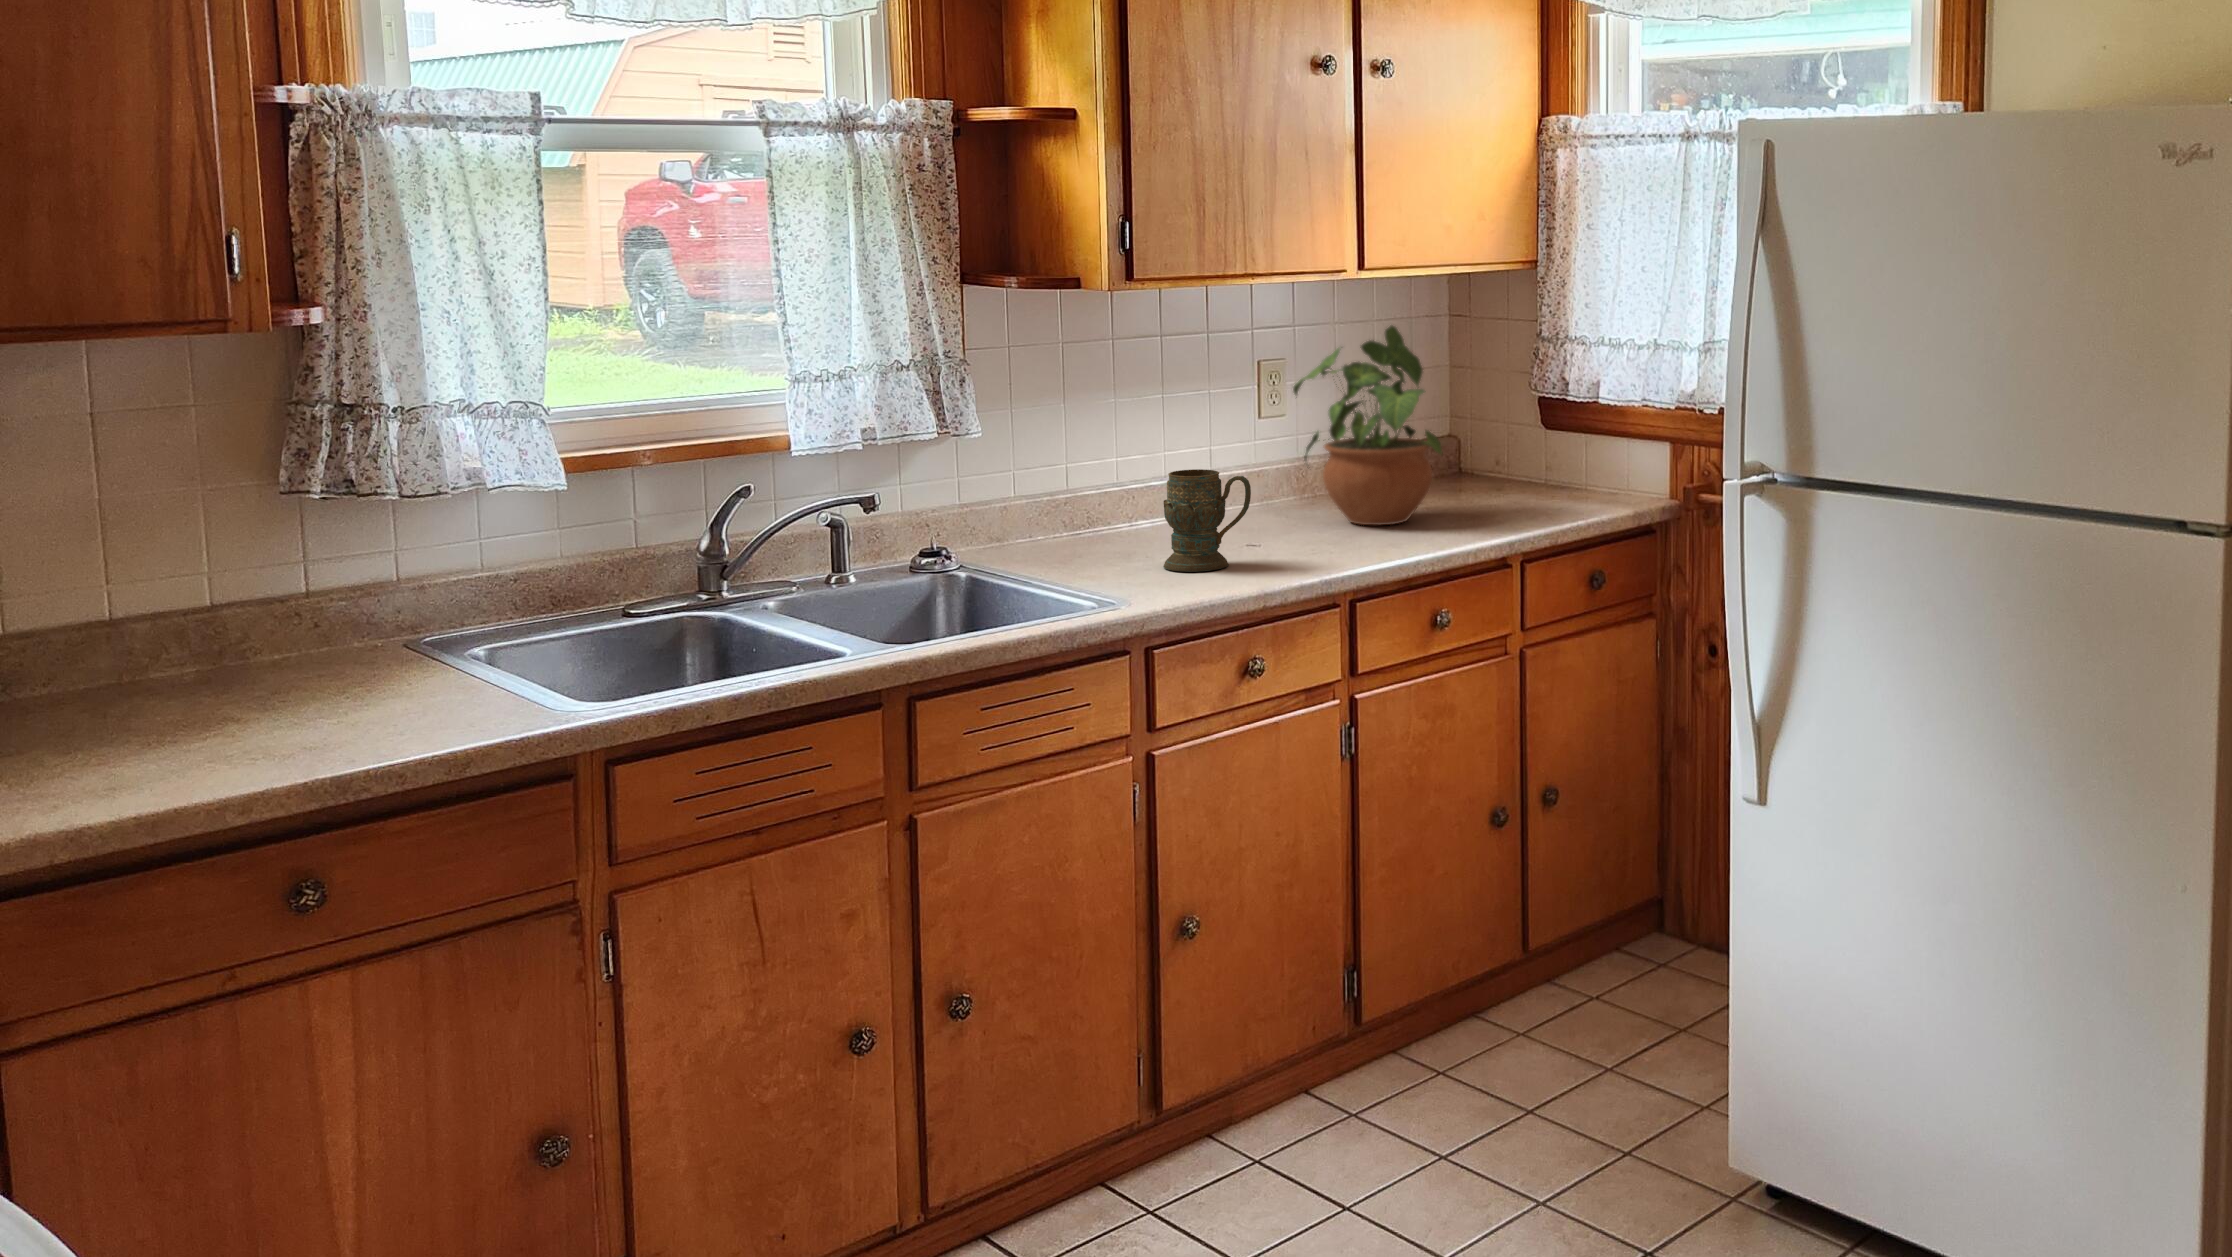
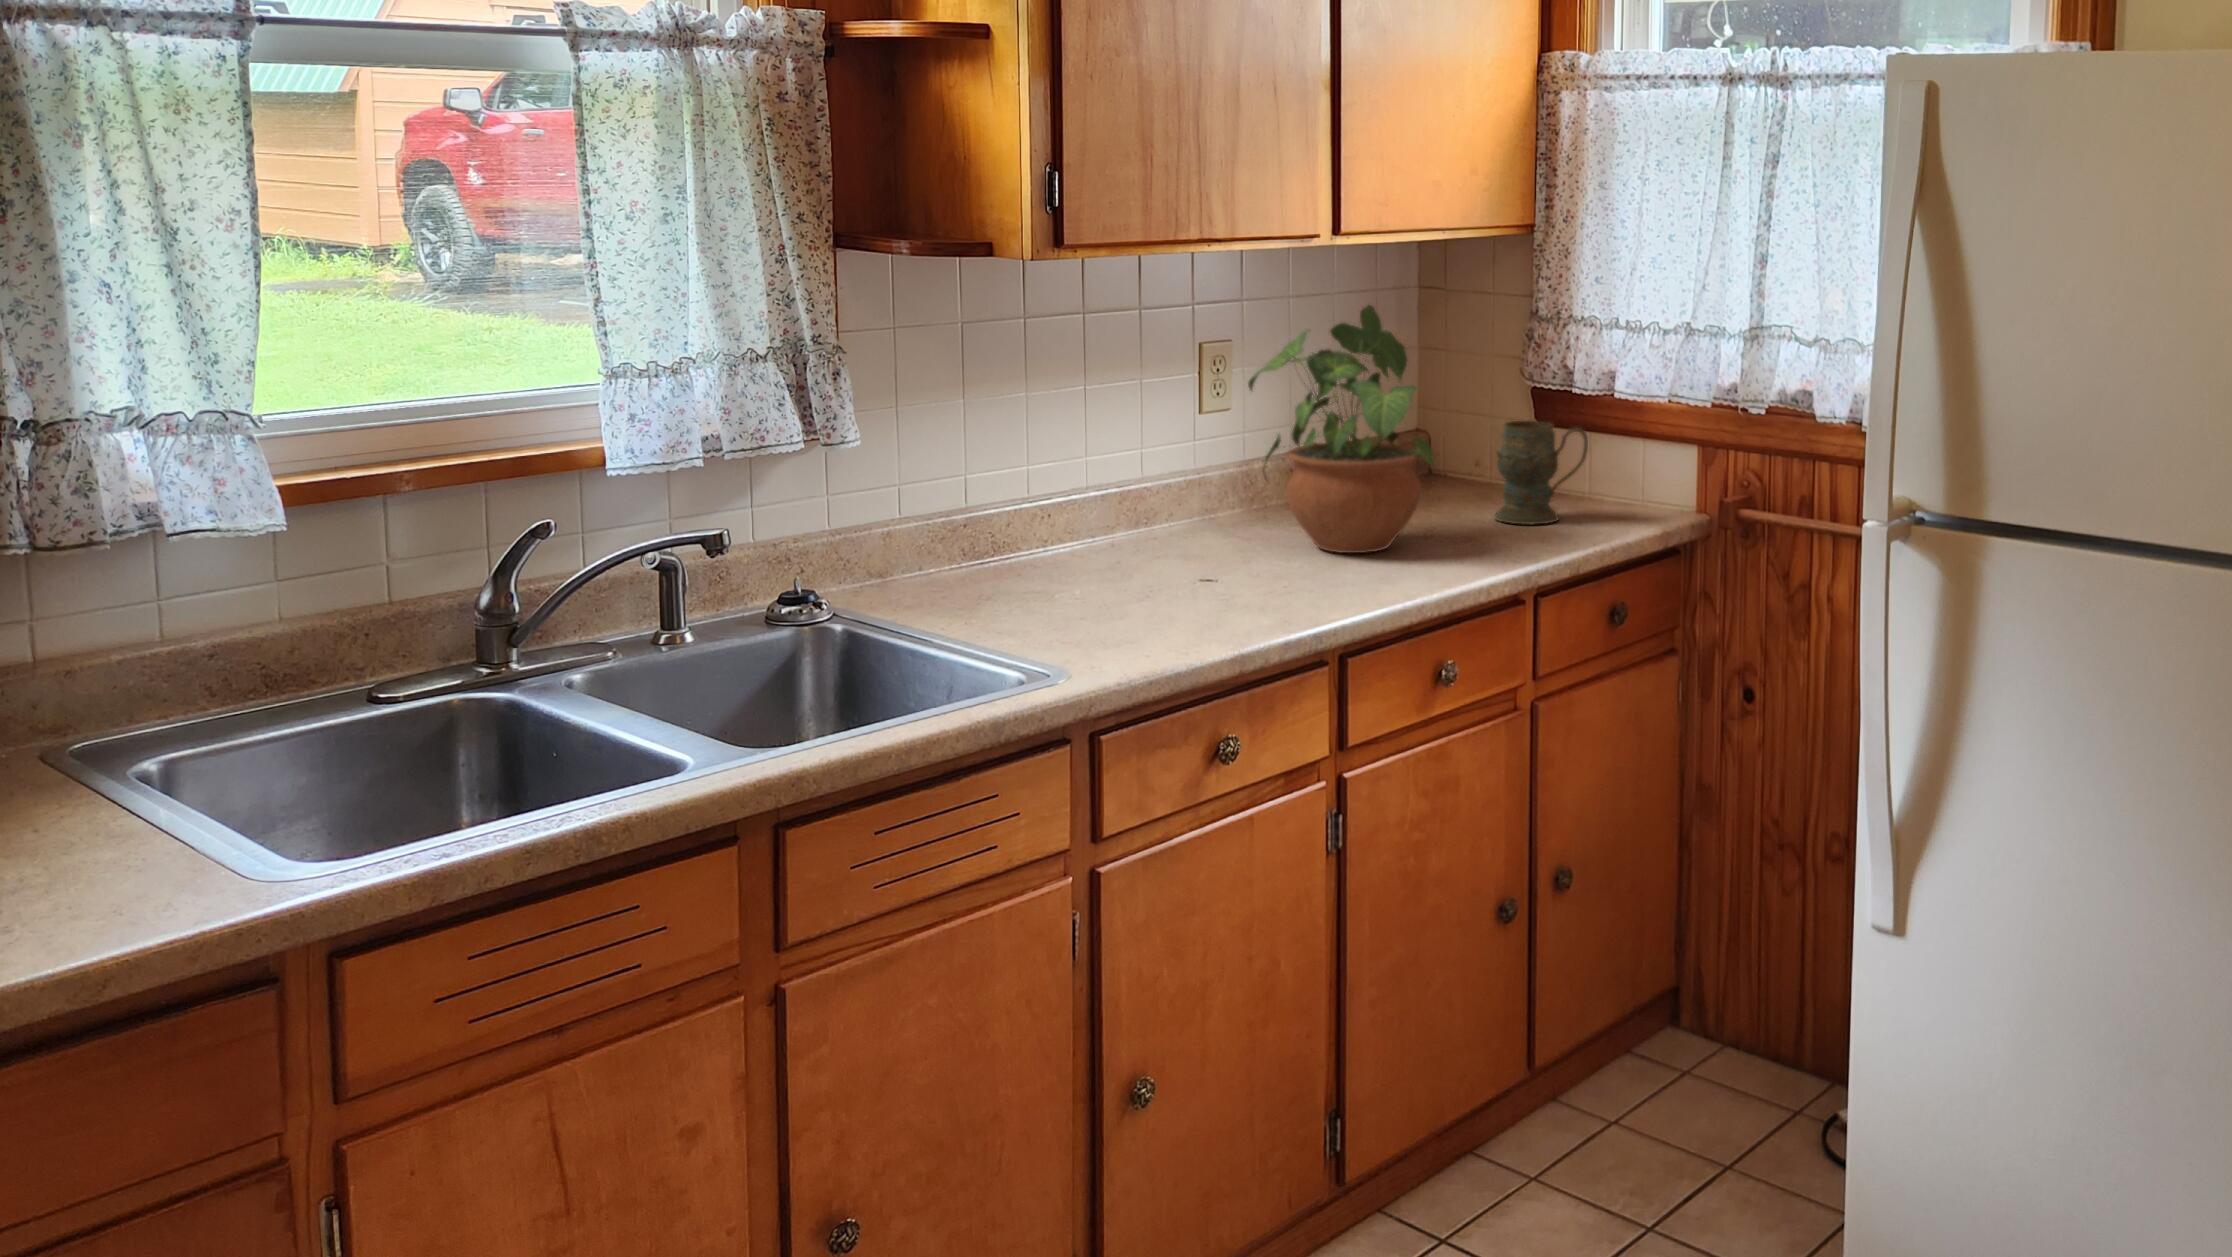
mug: present [1163,469,1251,572] -> present [1495,421,1588,524]

